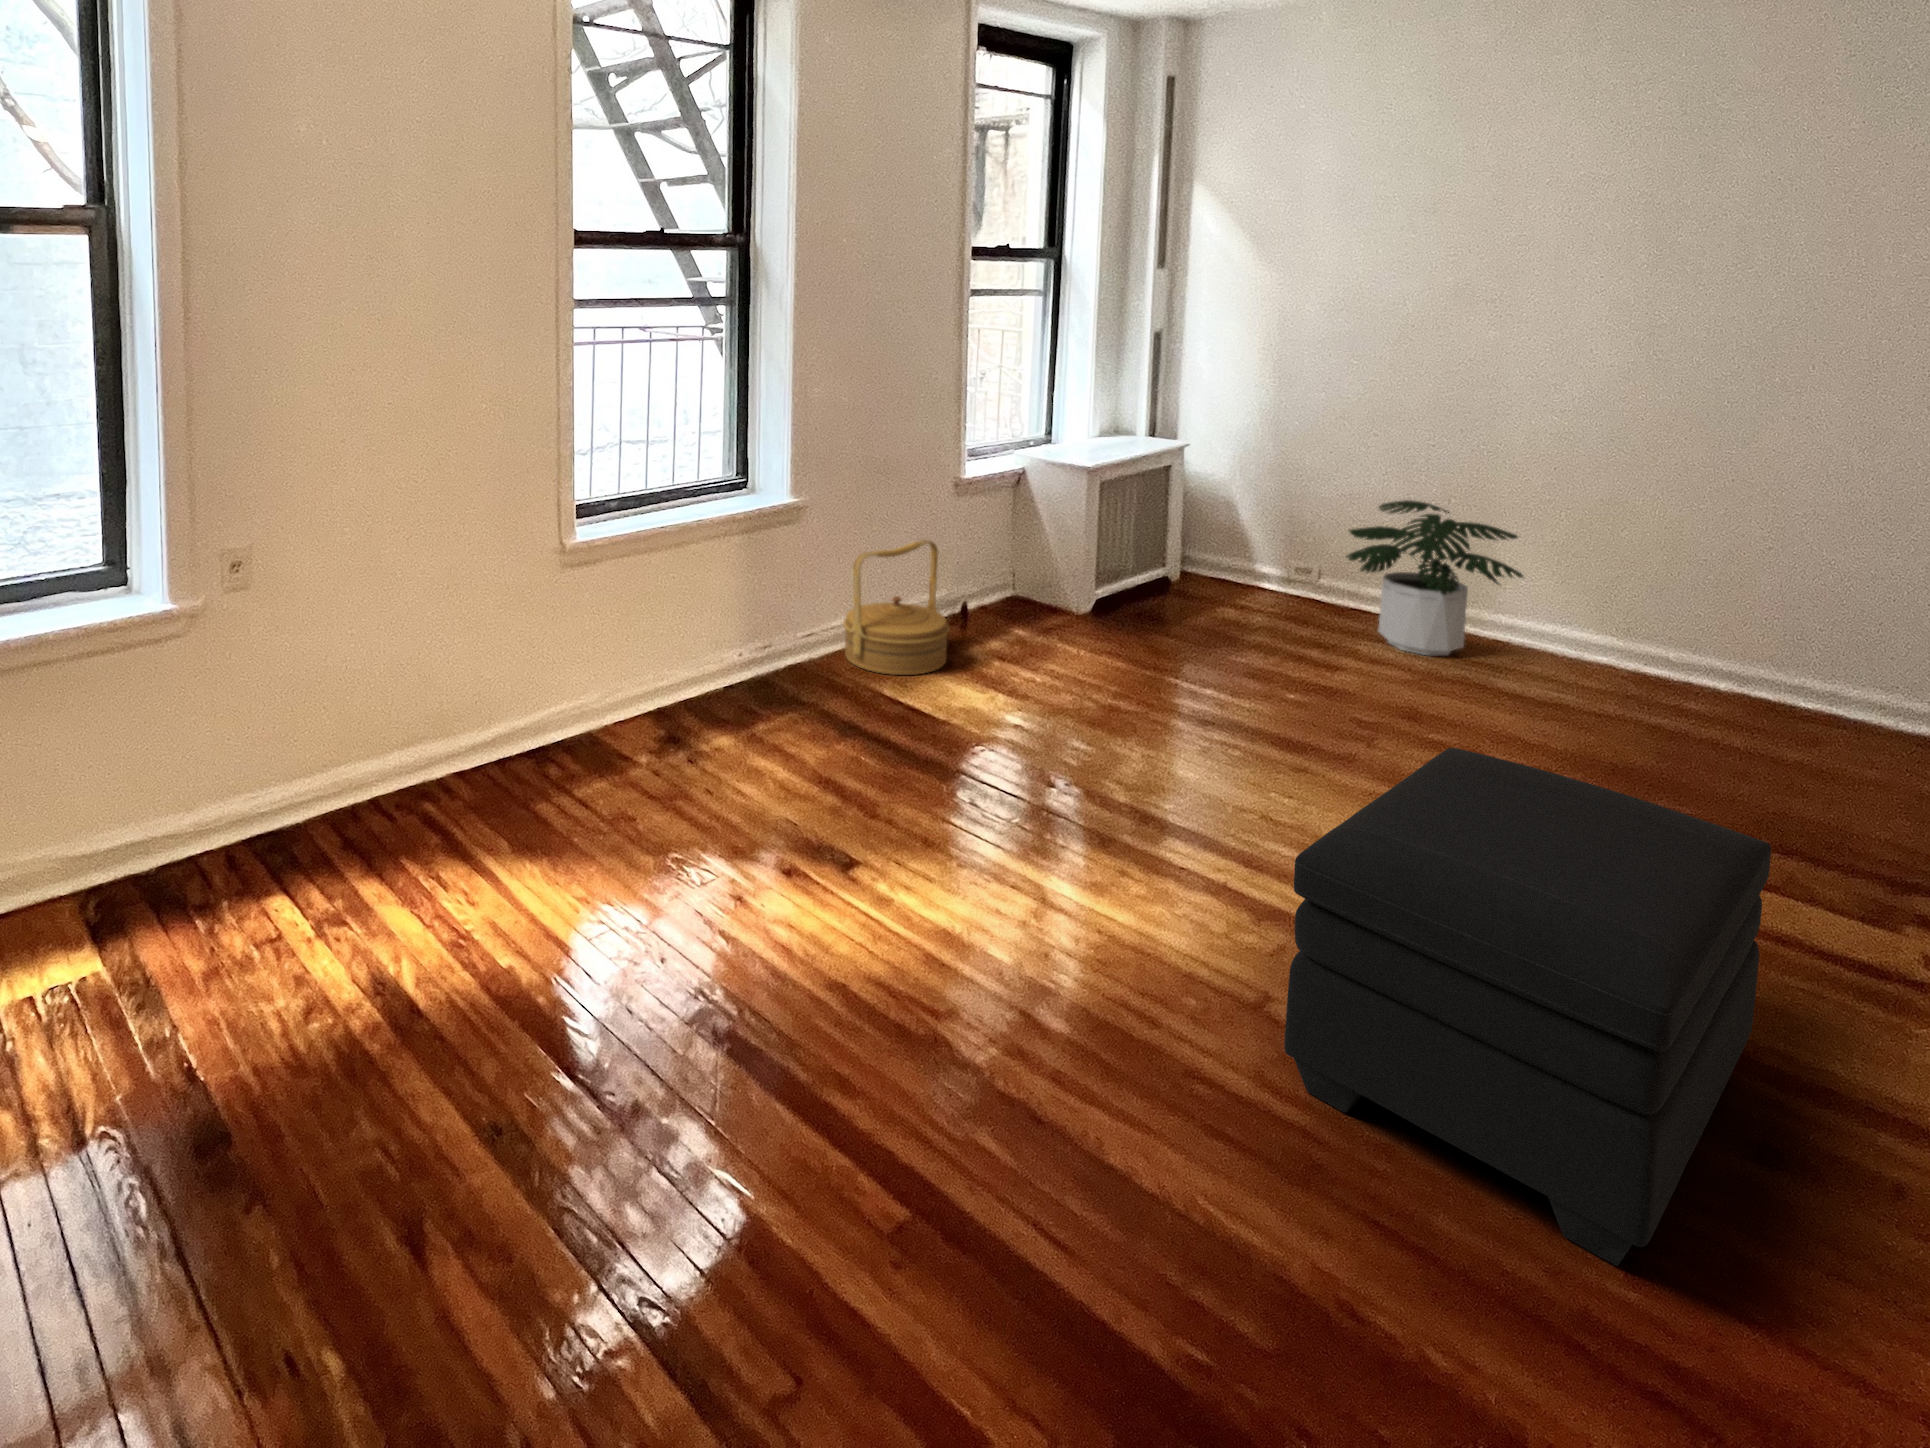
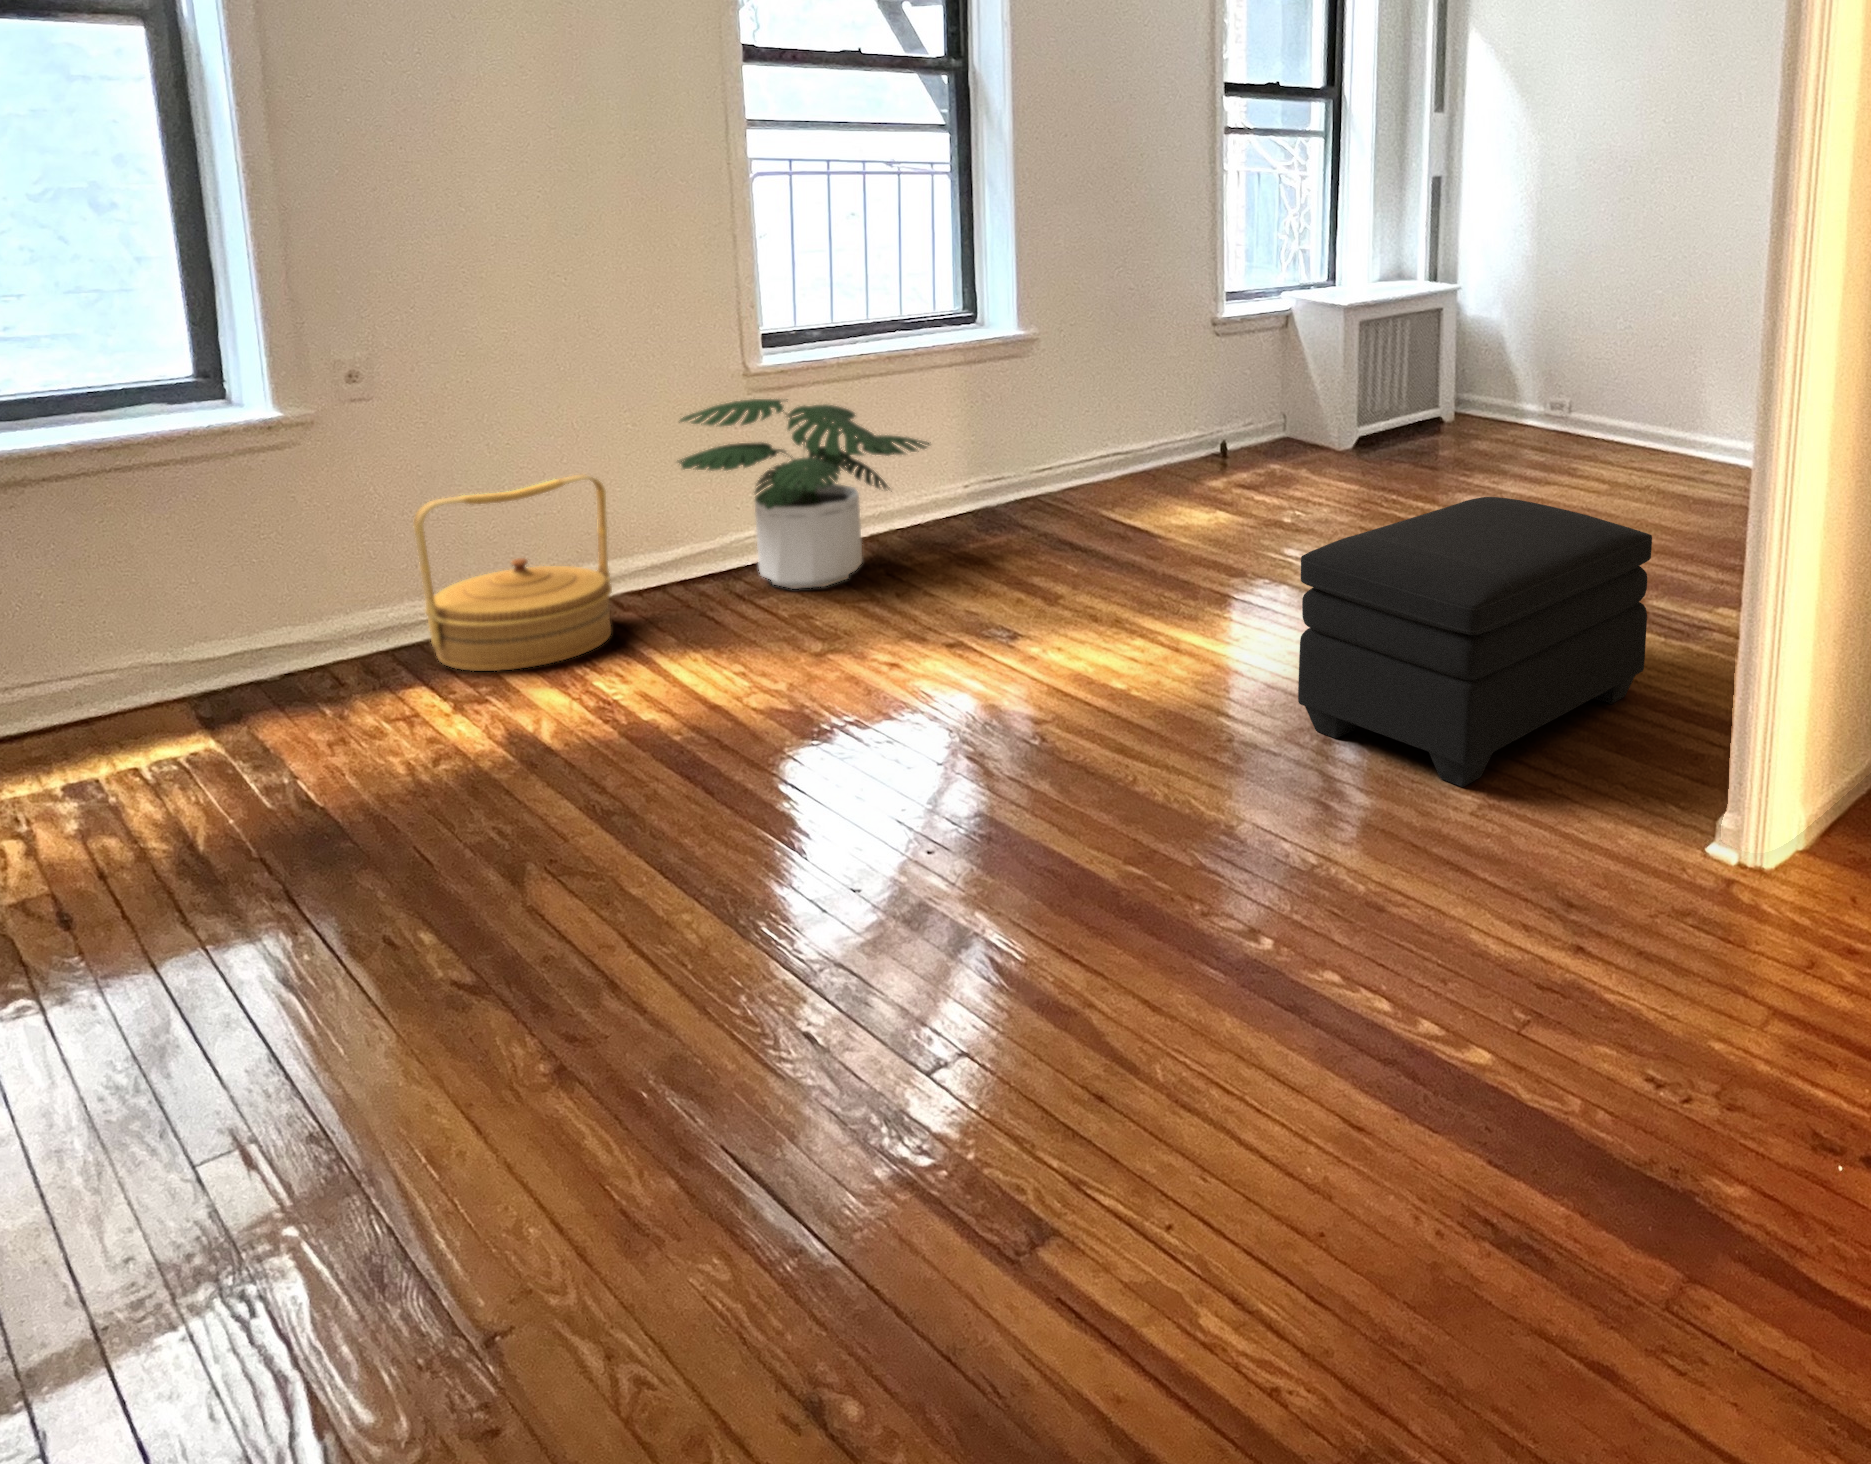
potted plant: present [1347,500,1523,656] -> present [678,399,929,589]
woven basket: present [843,540,949,675] -> present [413,475,612,671]

